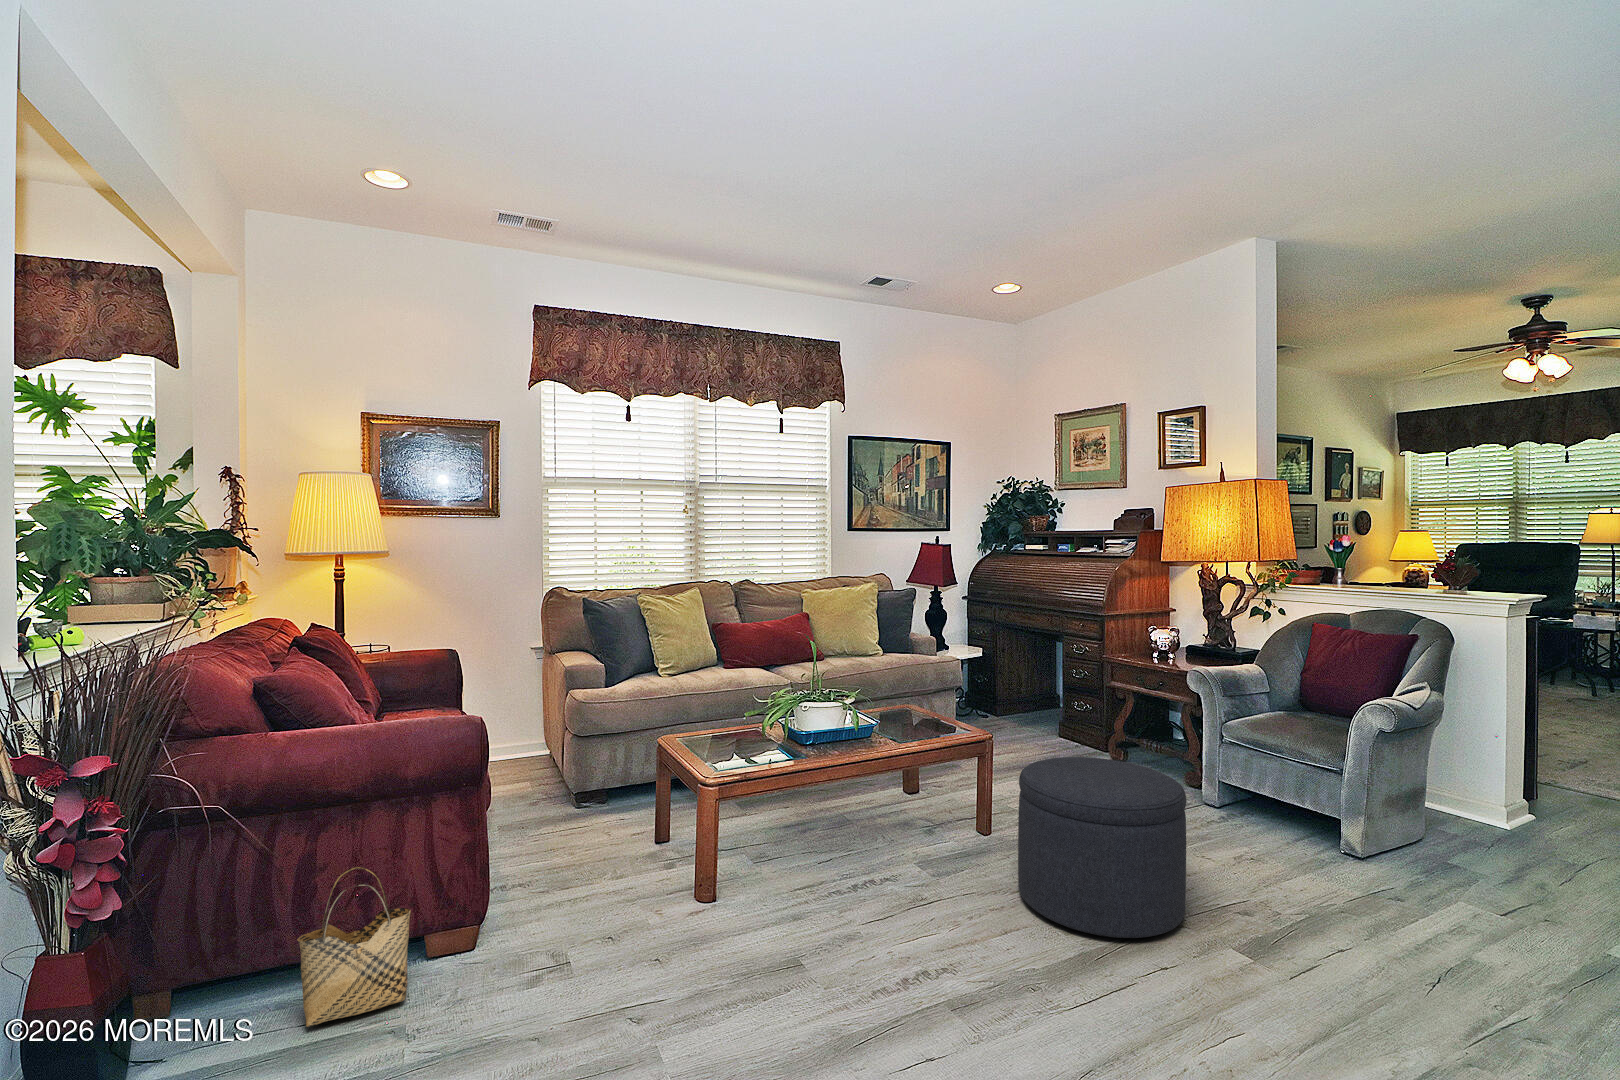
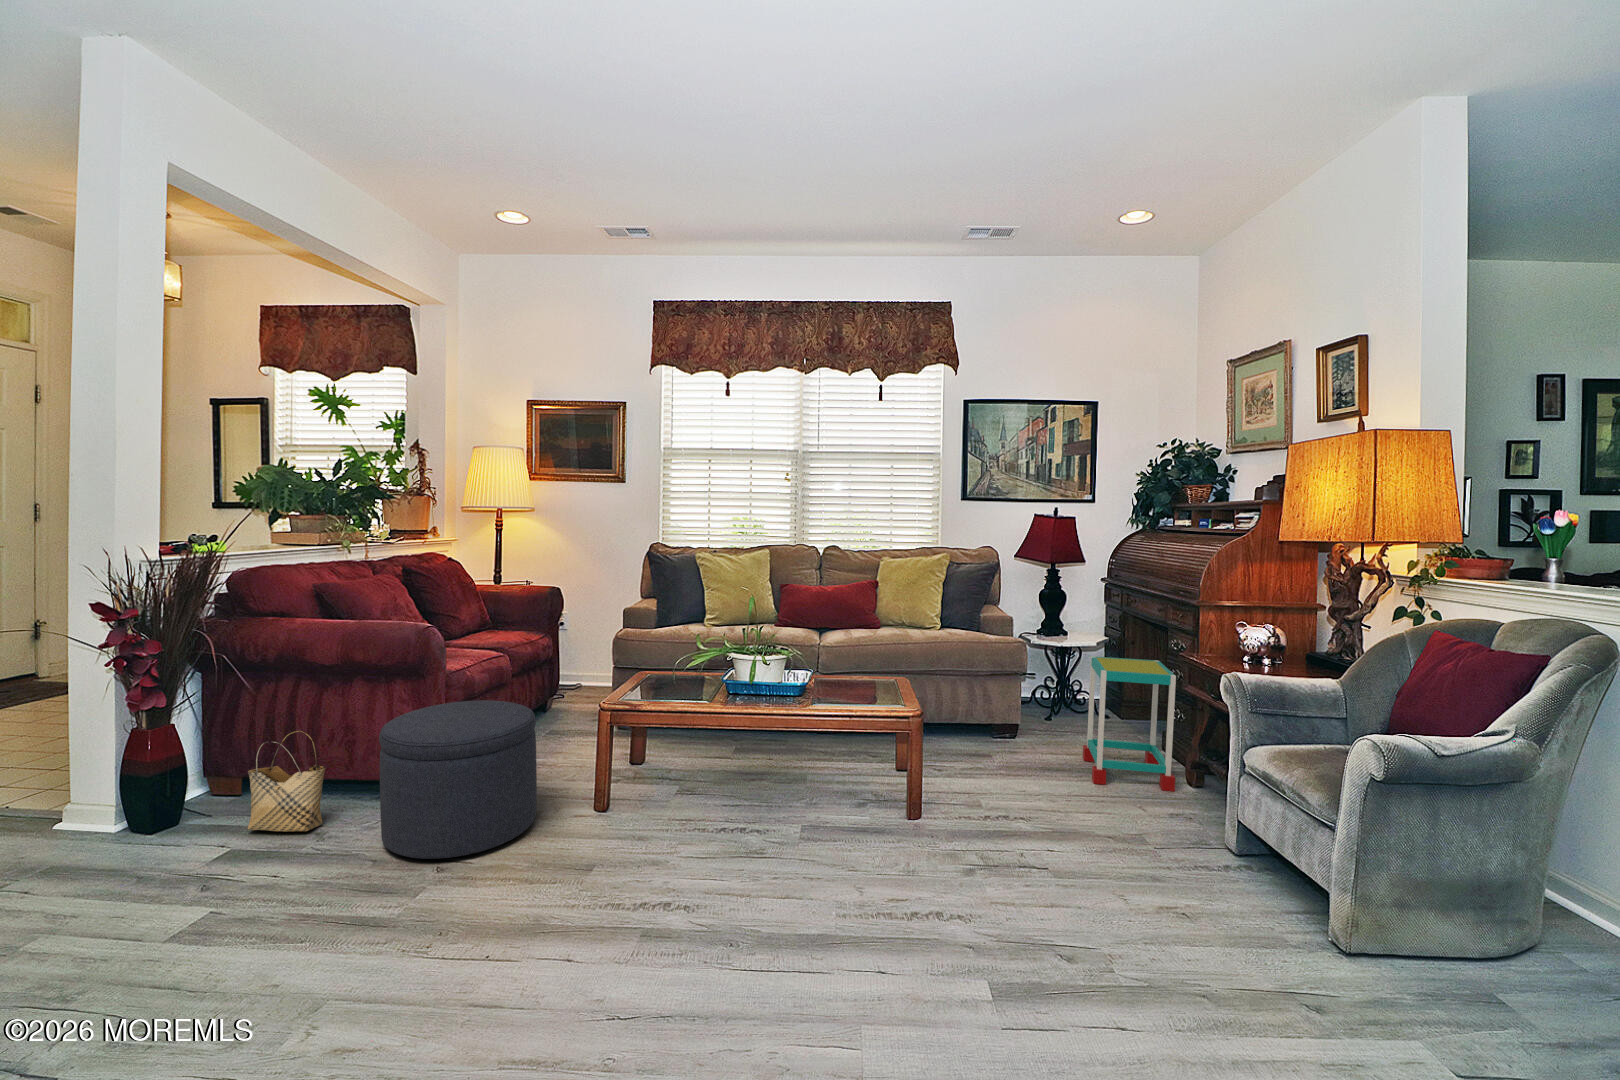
side table: none [1022,657,1109,764] -> present [1083,656,1176,791]
ottoman: present [1018,757,1186,938] -> present [379,700,537,859]

